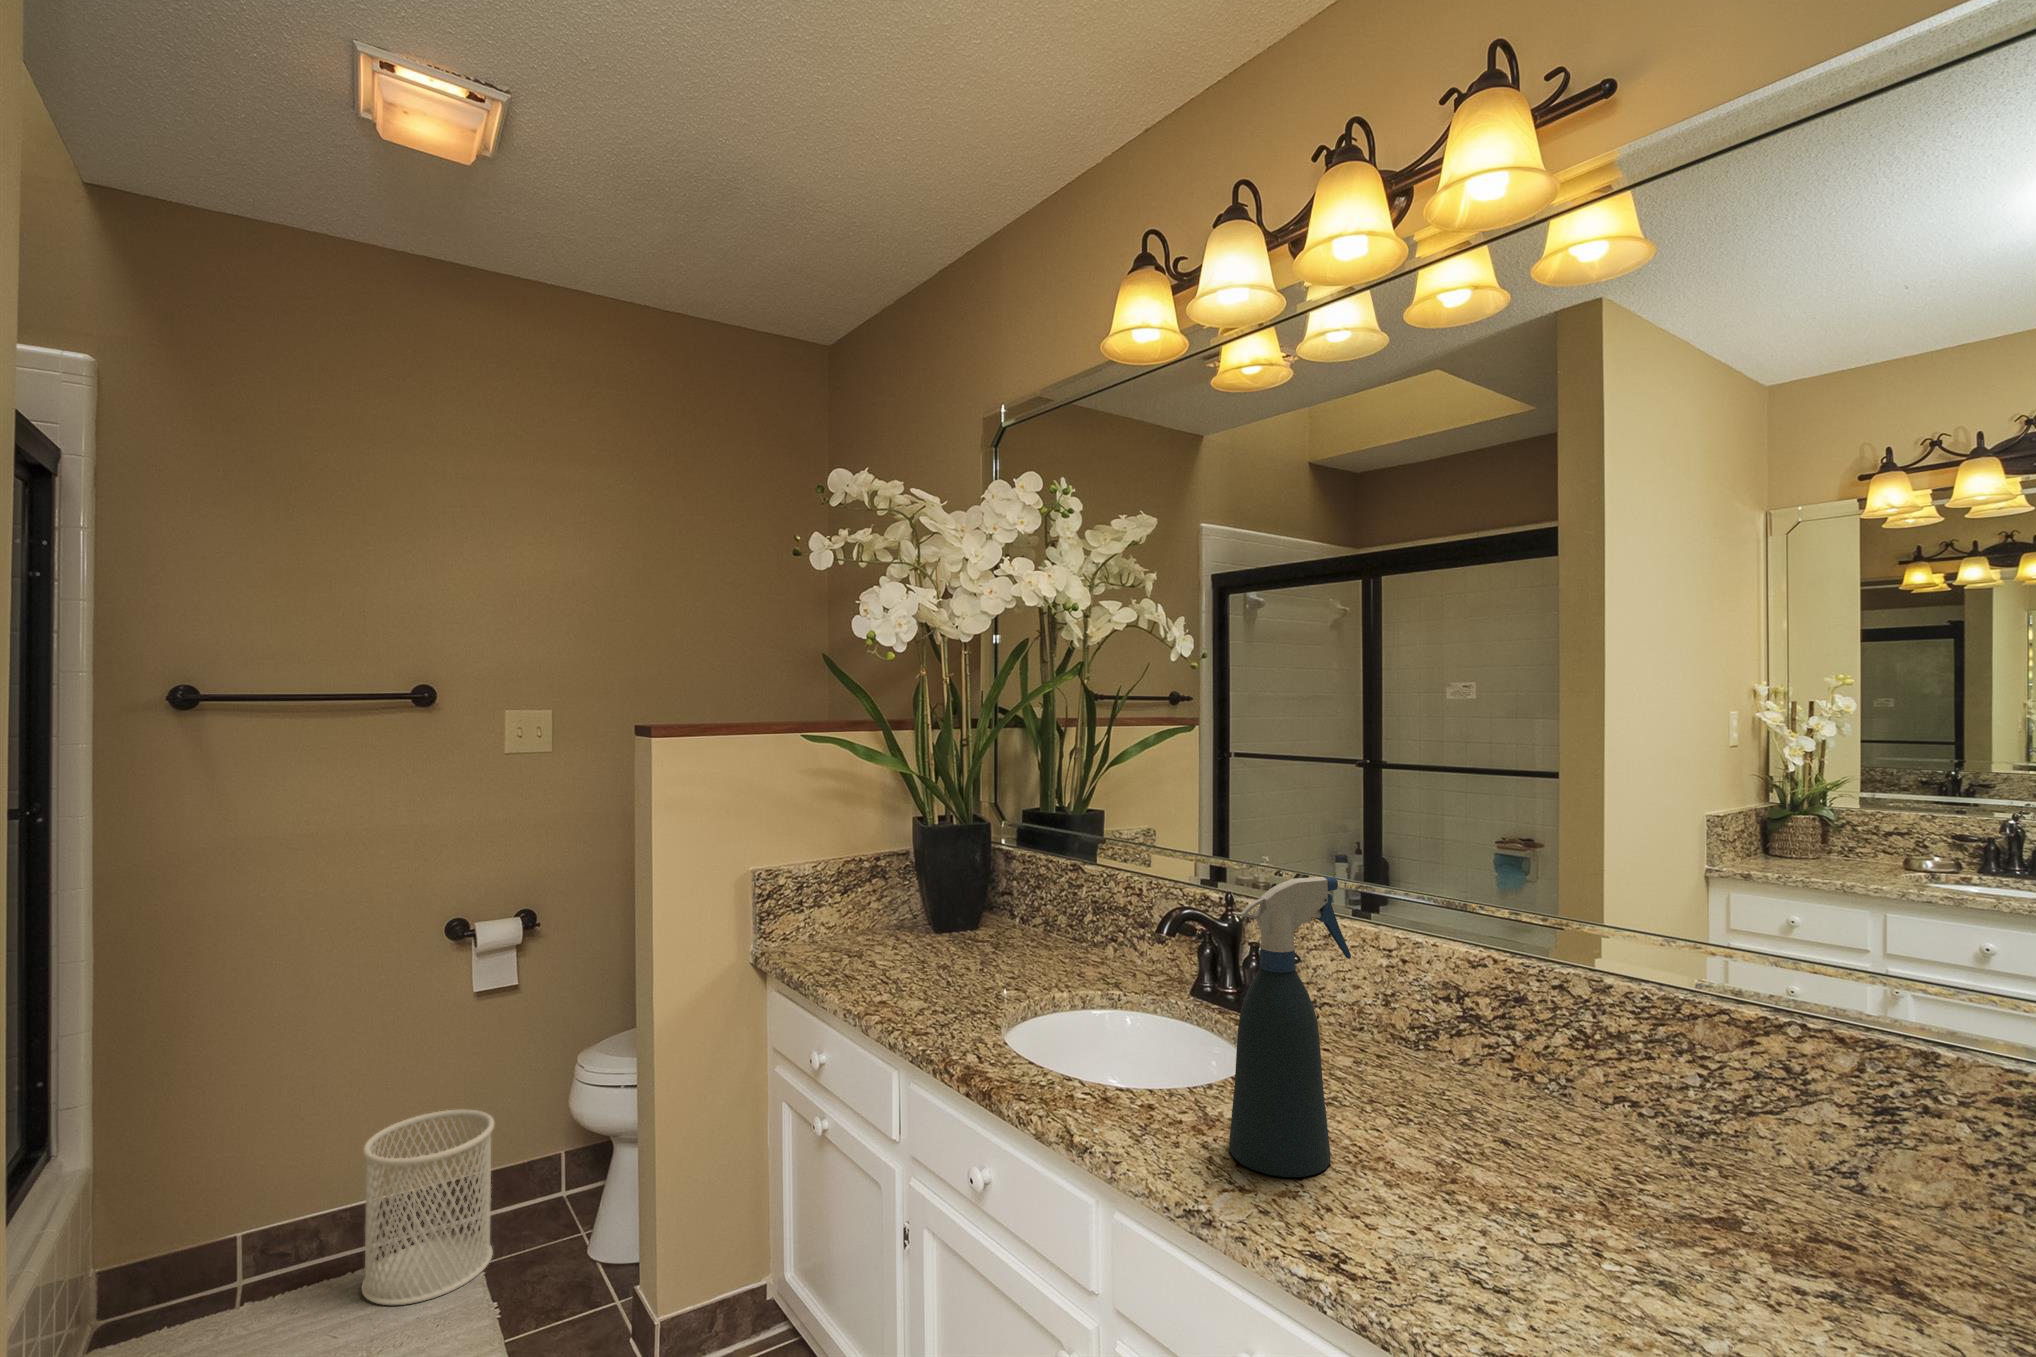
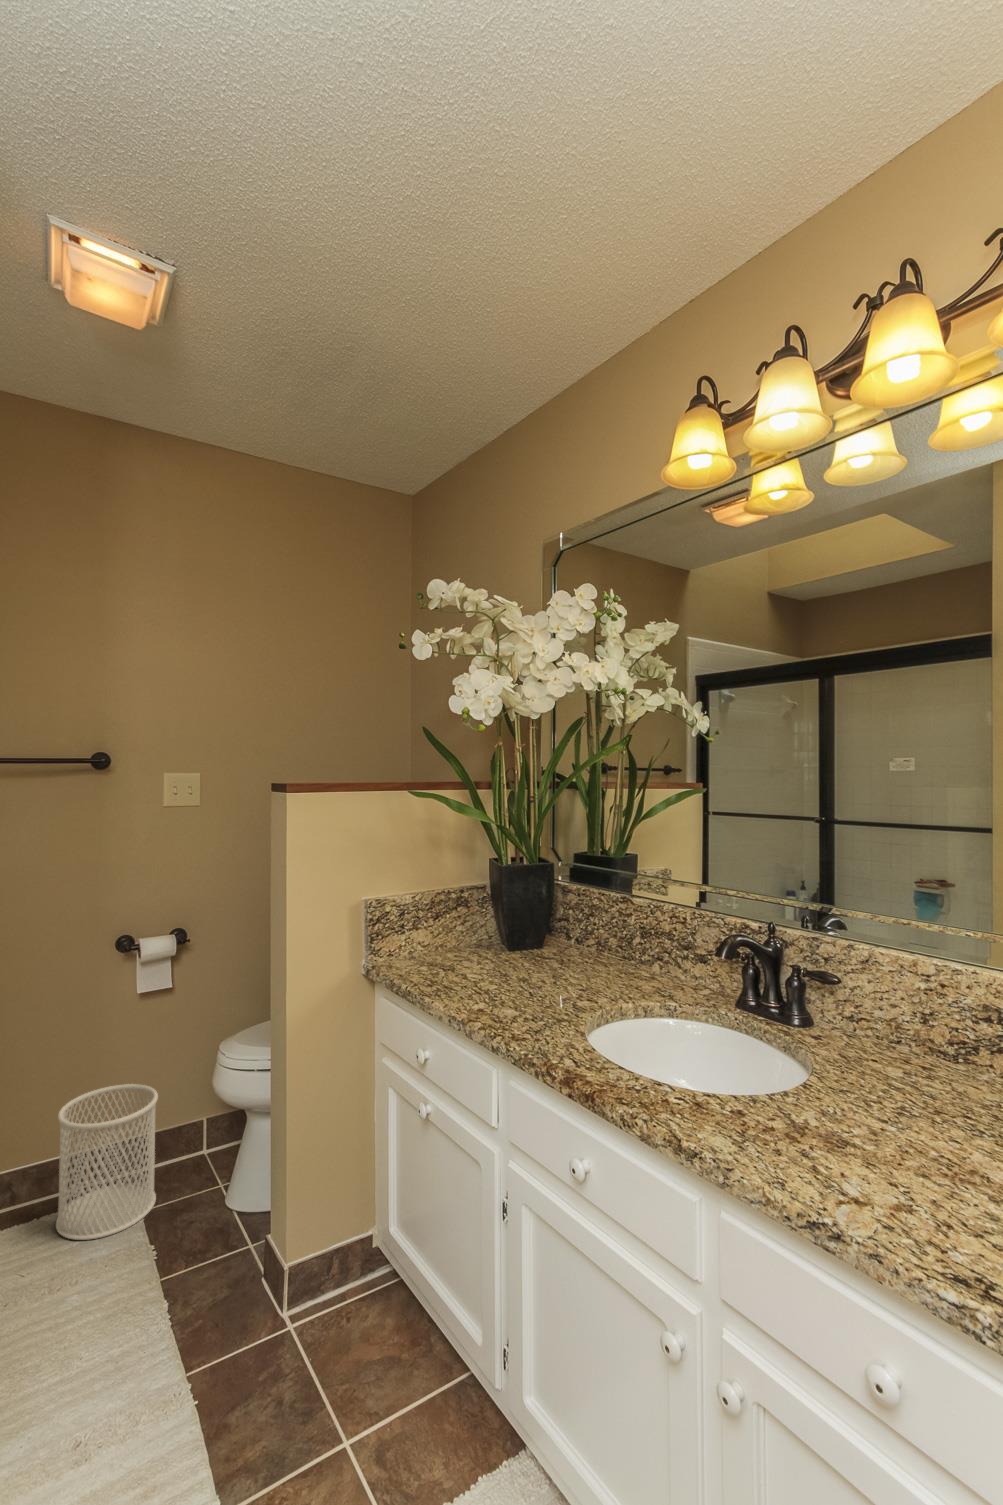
spray bottle: present [1229,876,1351,1177] -> none [829,910,942,1190]

